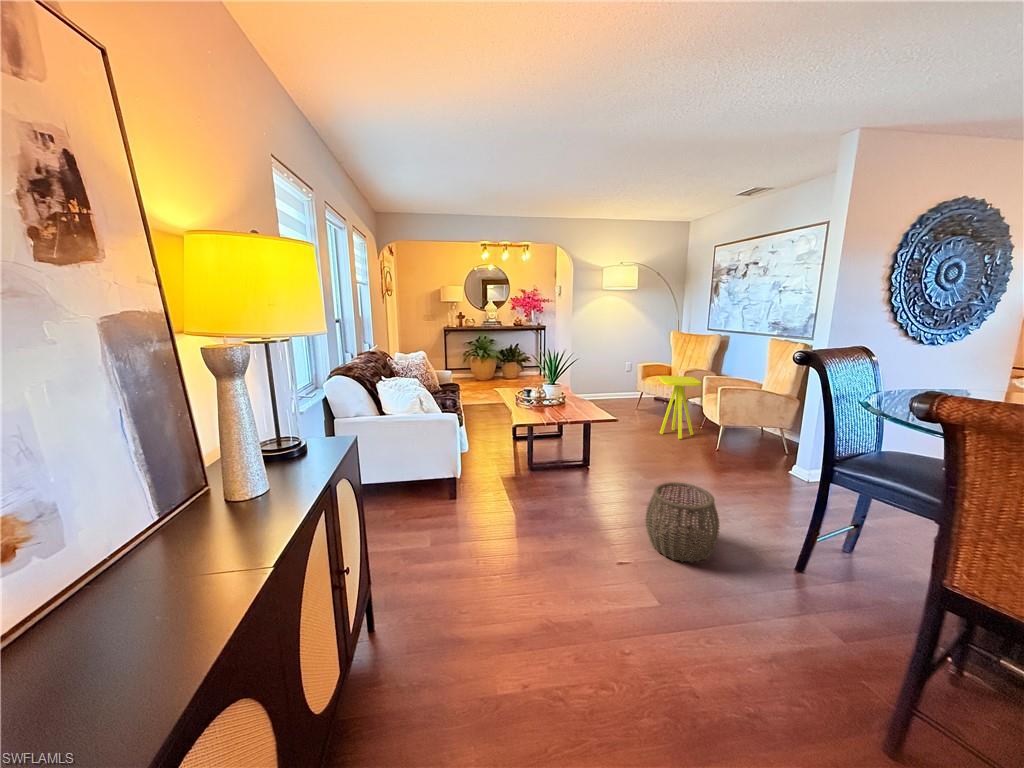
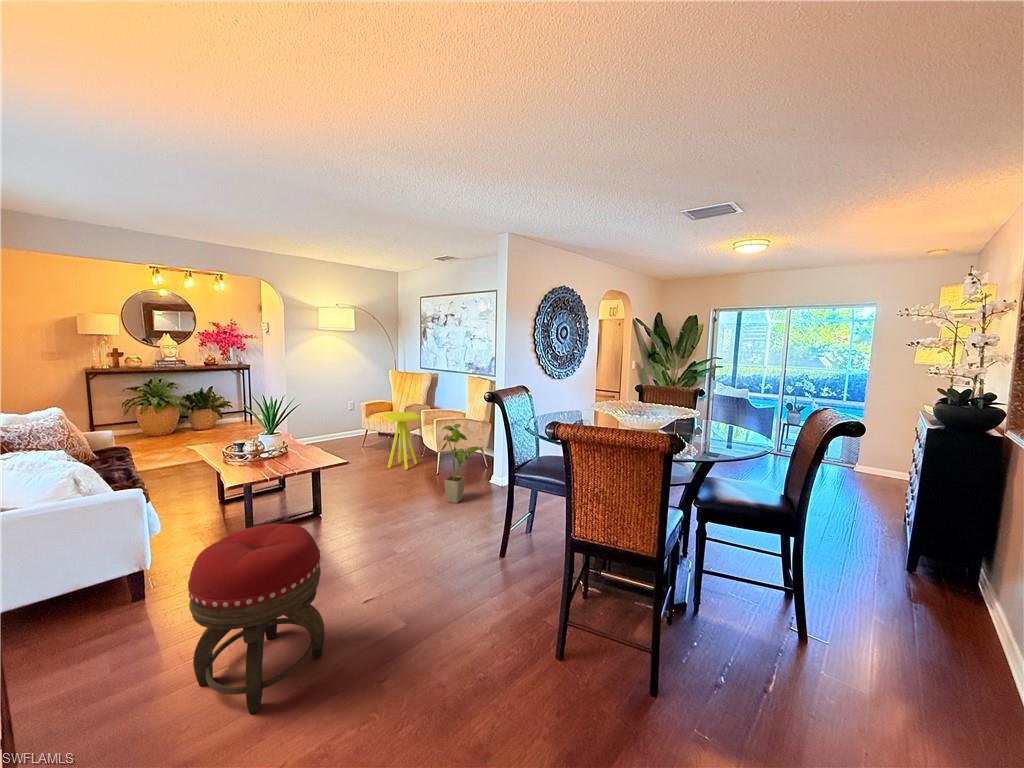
house plant: none [722,393,784,488] -> present [441,424,483,503]
footstool: none [471,461,575,627] -> present [188,524,325,714]
woven basket: present [645,482,720,562] -> none [385,509,447,580]

